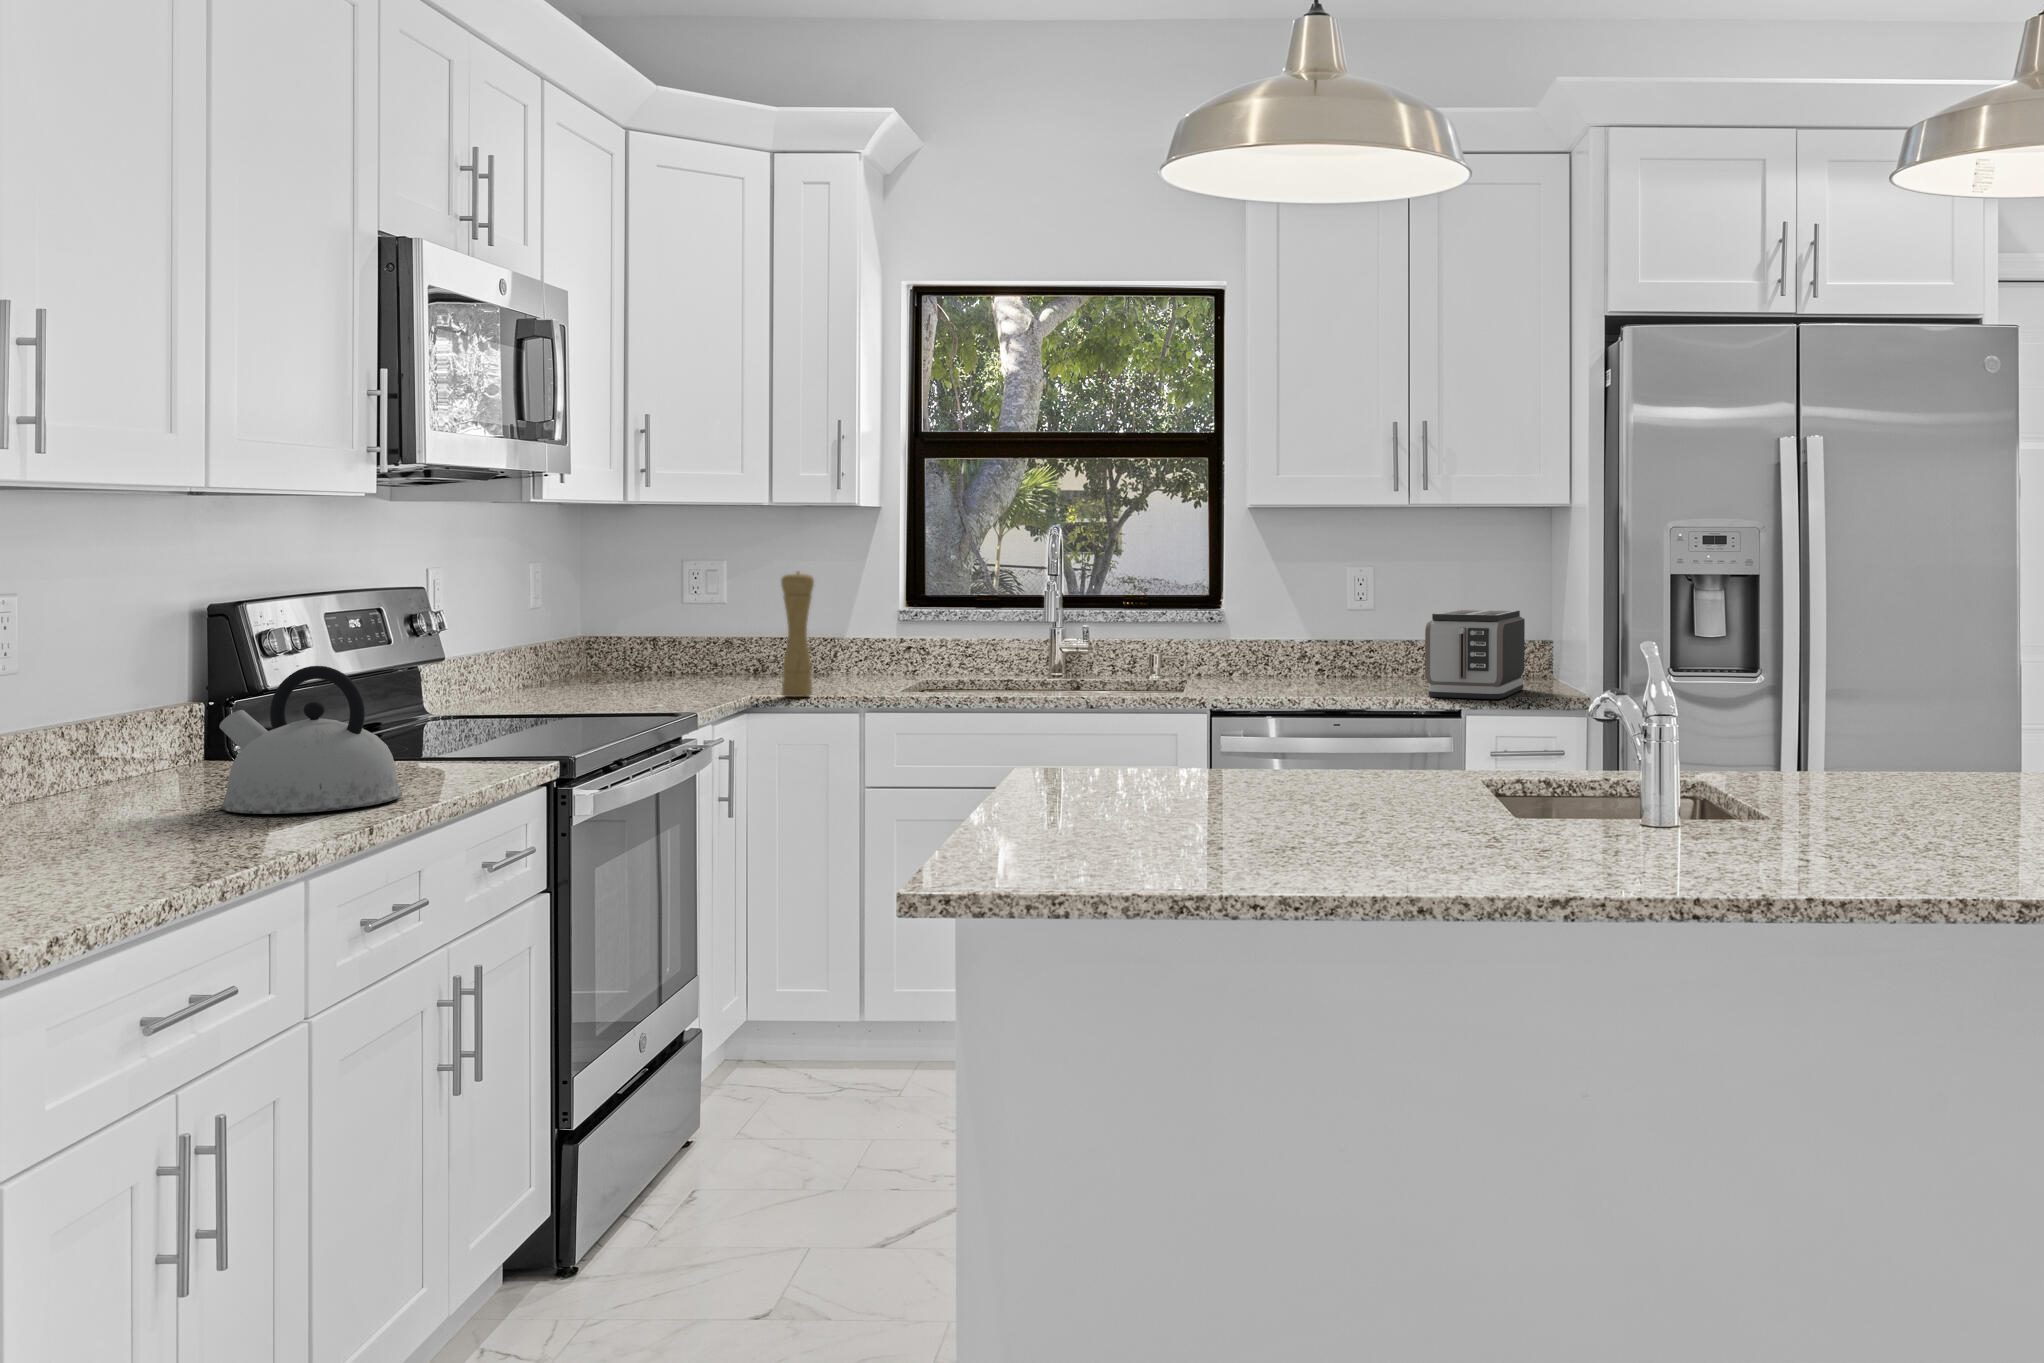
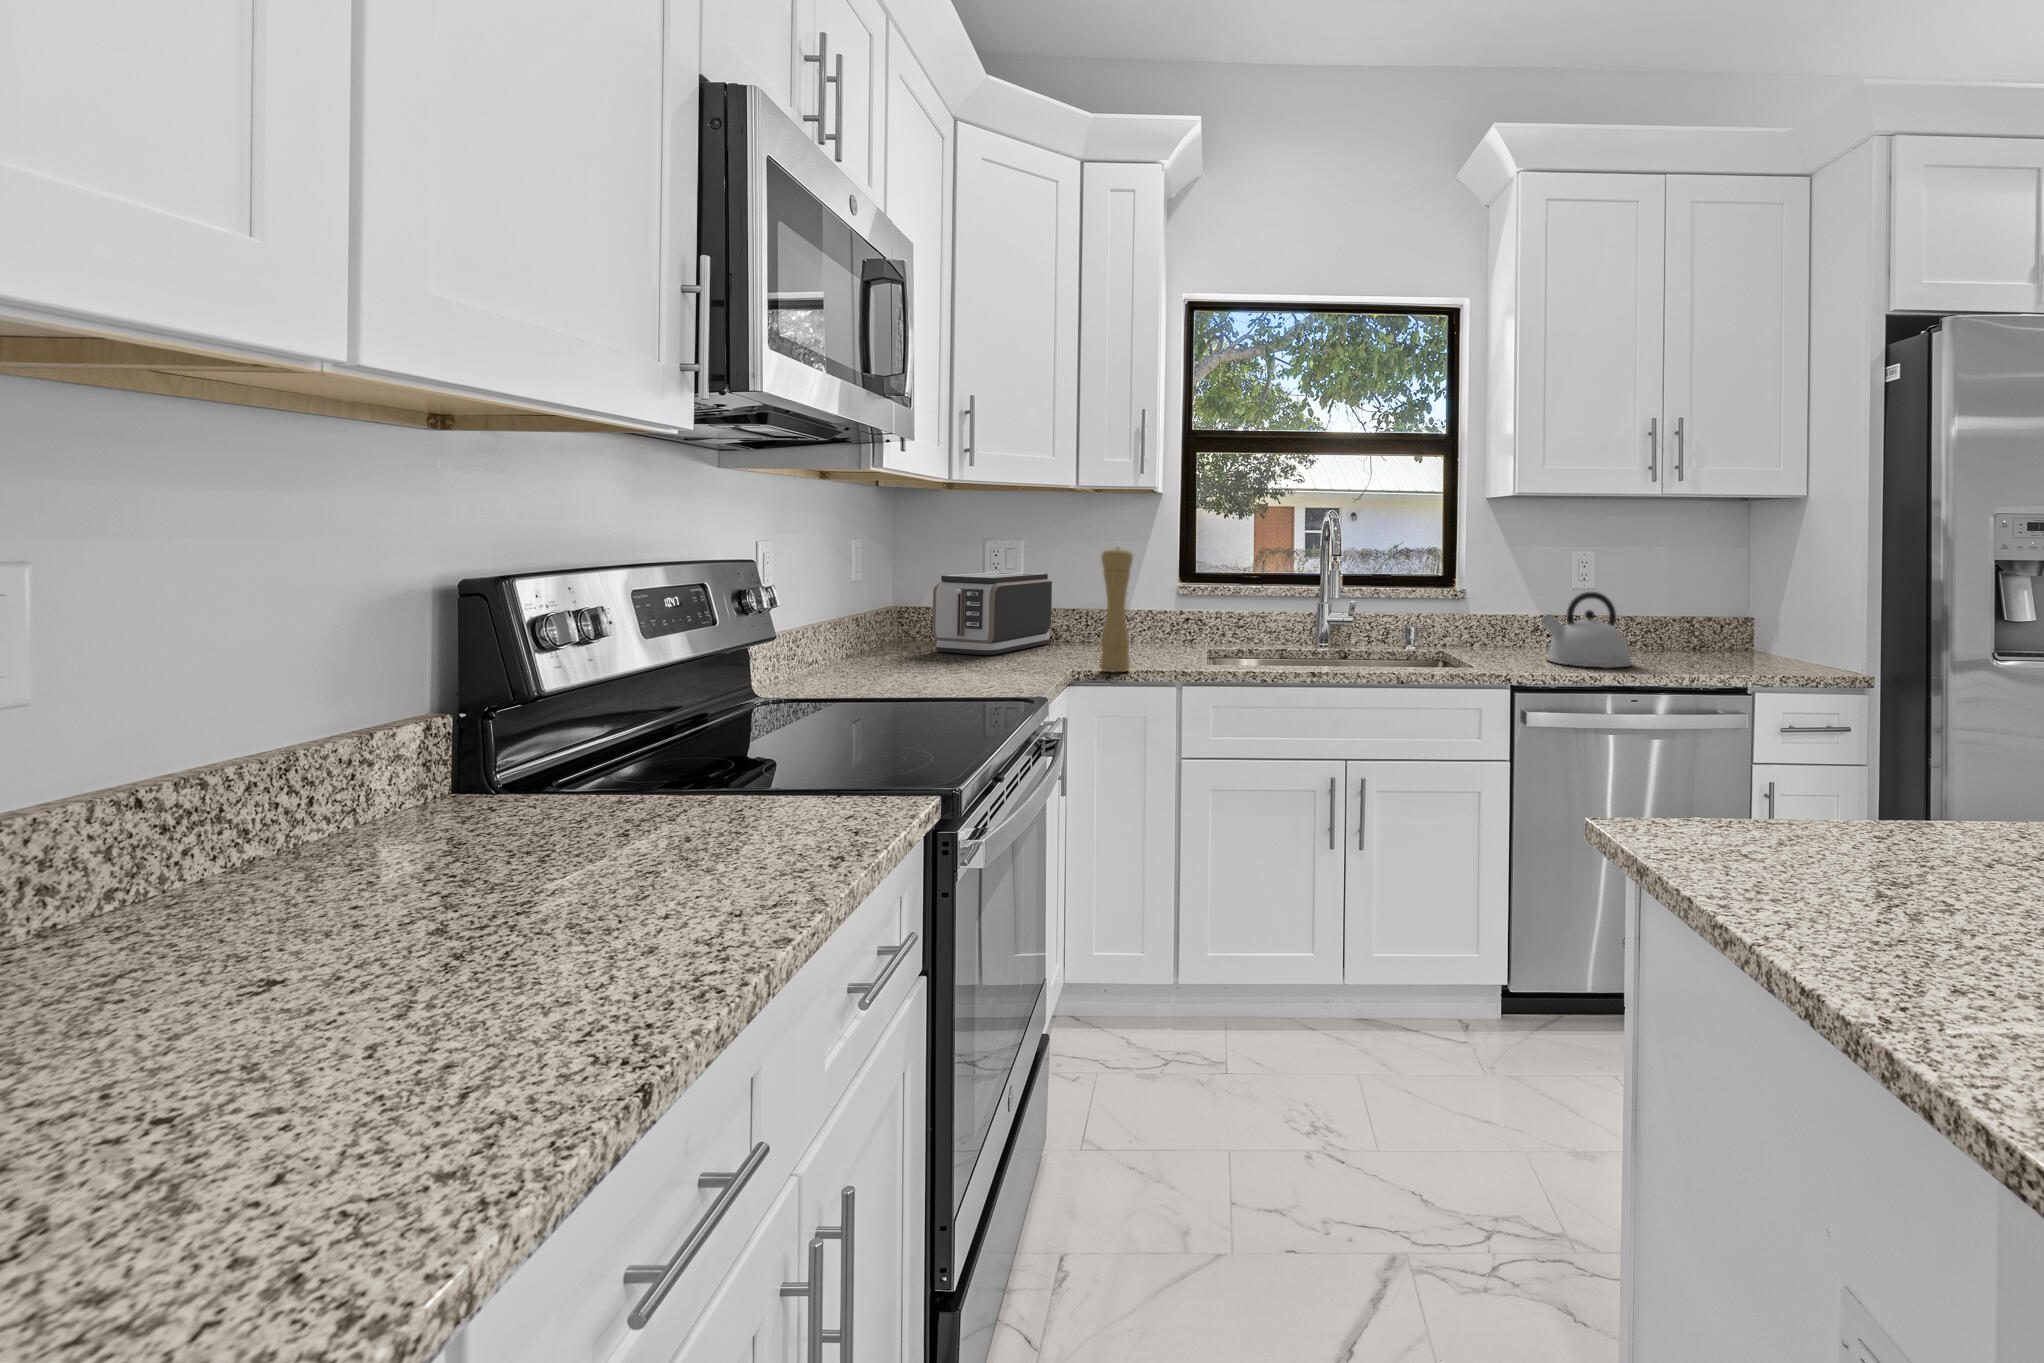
toaster: present [1425,609,1525,699] -> present [932,572,1052,655]
kettle: present [220,666,402,814] -> present [1541,592,1632,668]

